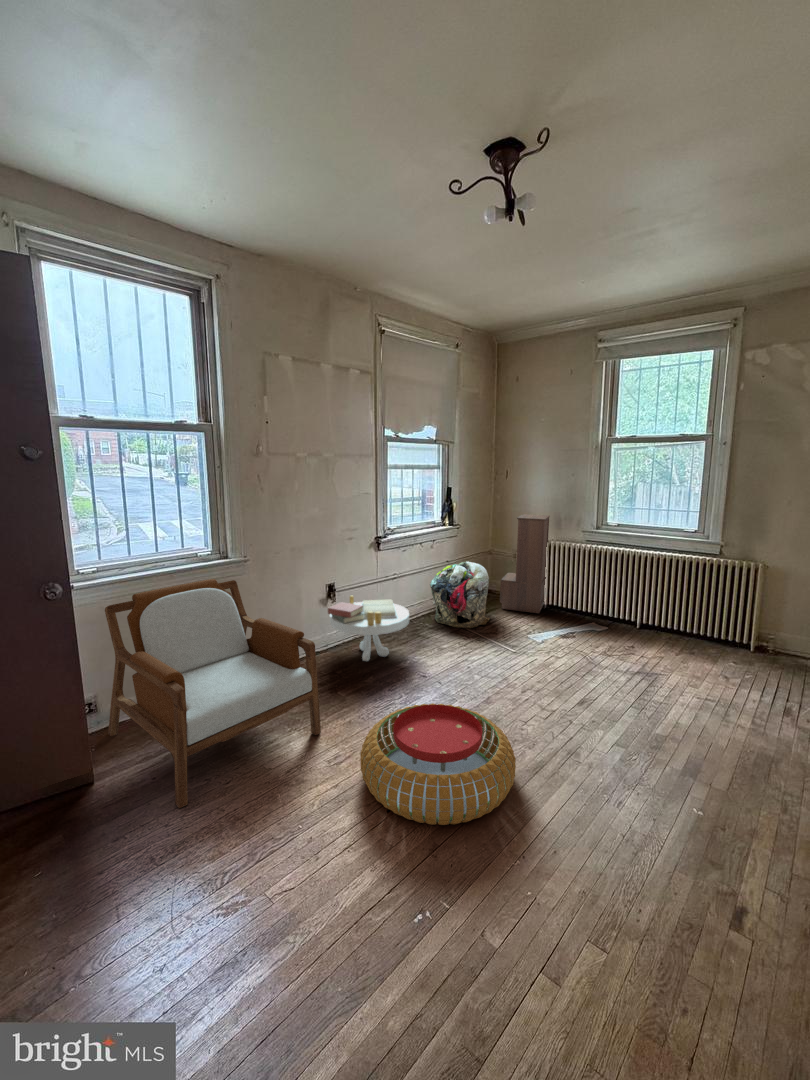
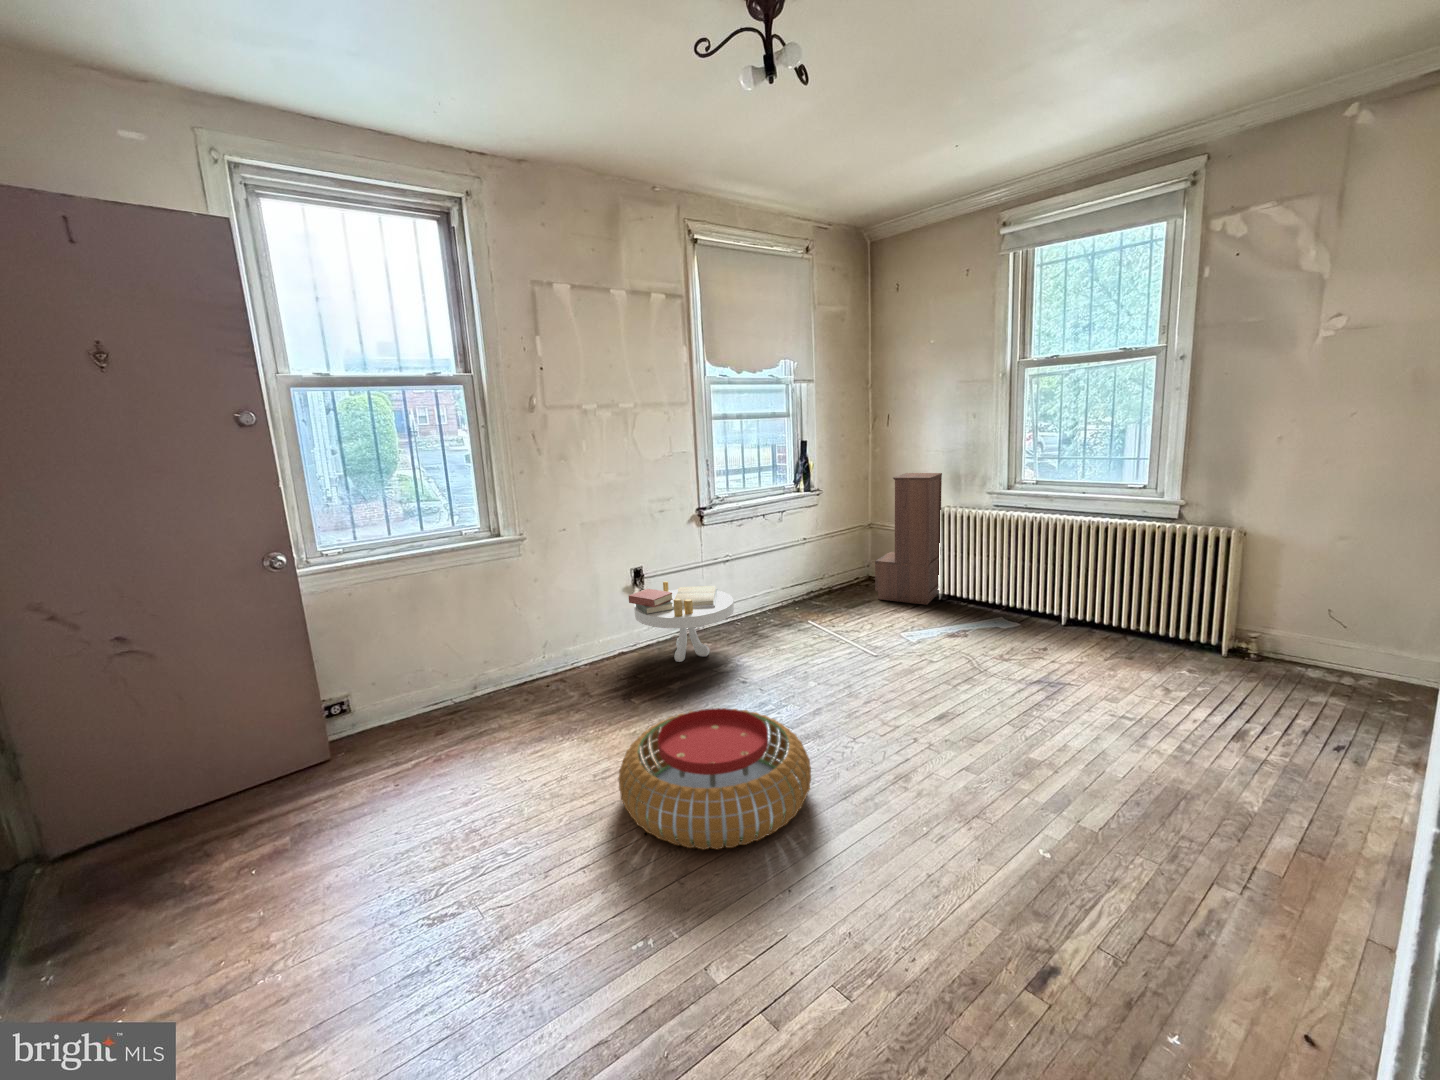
laundry basket: present [430,562,490,628] -> none [776,537,858,623]
armchair: present [105,579,321,808] -> none [351,559,596,815]

